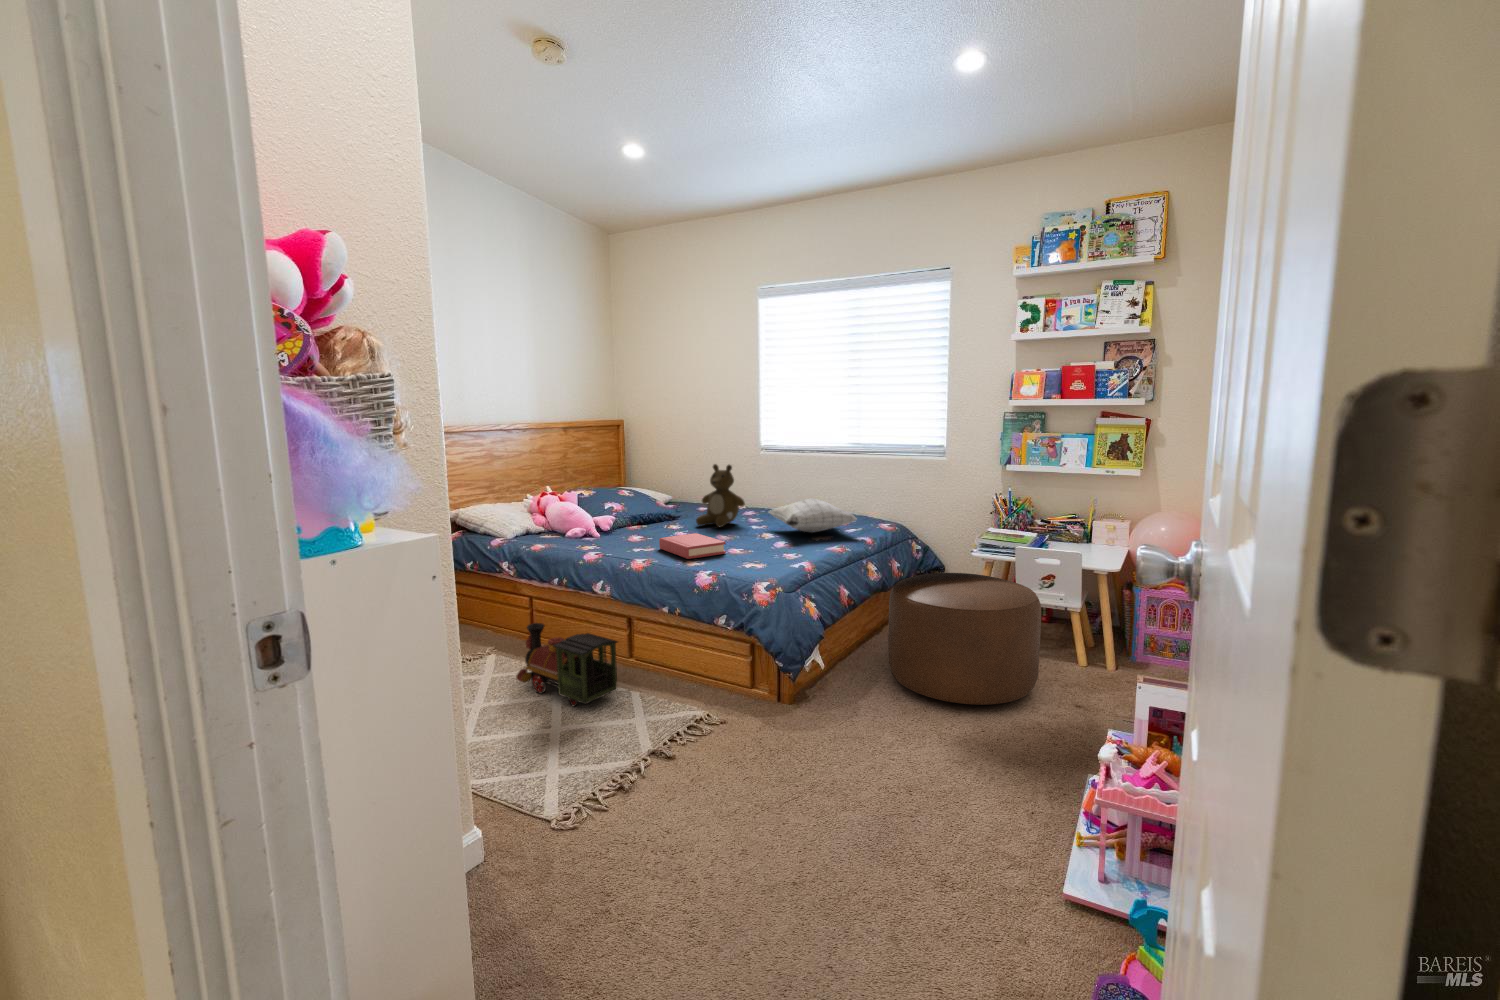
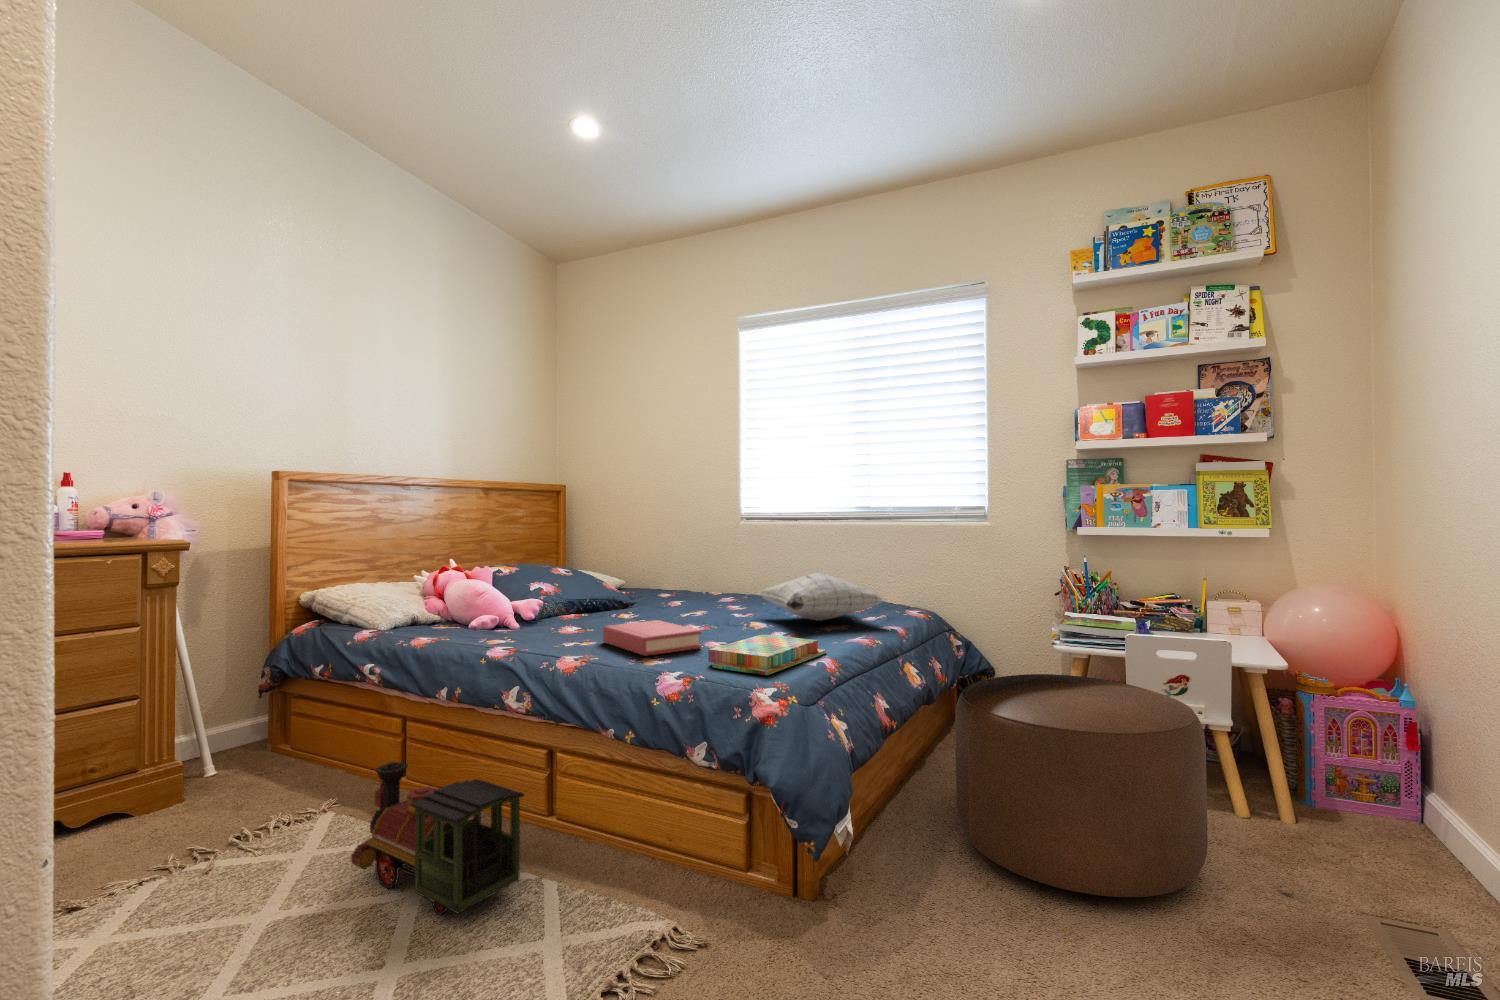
teddy bear: present [696,464,745,527] -> none [657,529,724,615]
board game: none [729,545,809,573] -> present [708,634,826,675]

